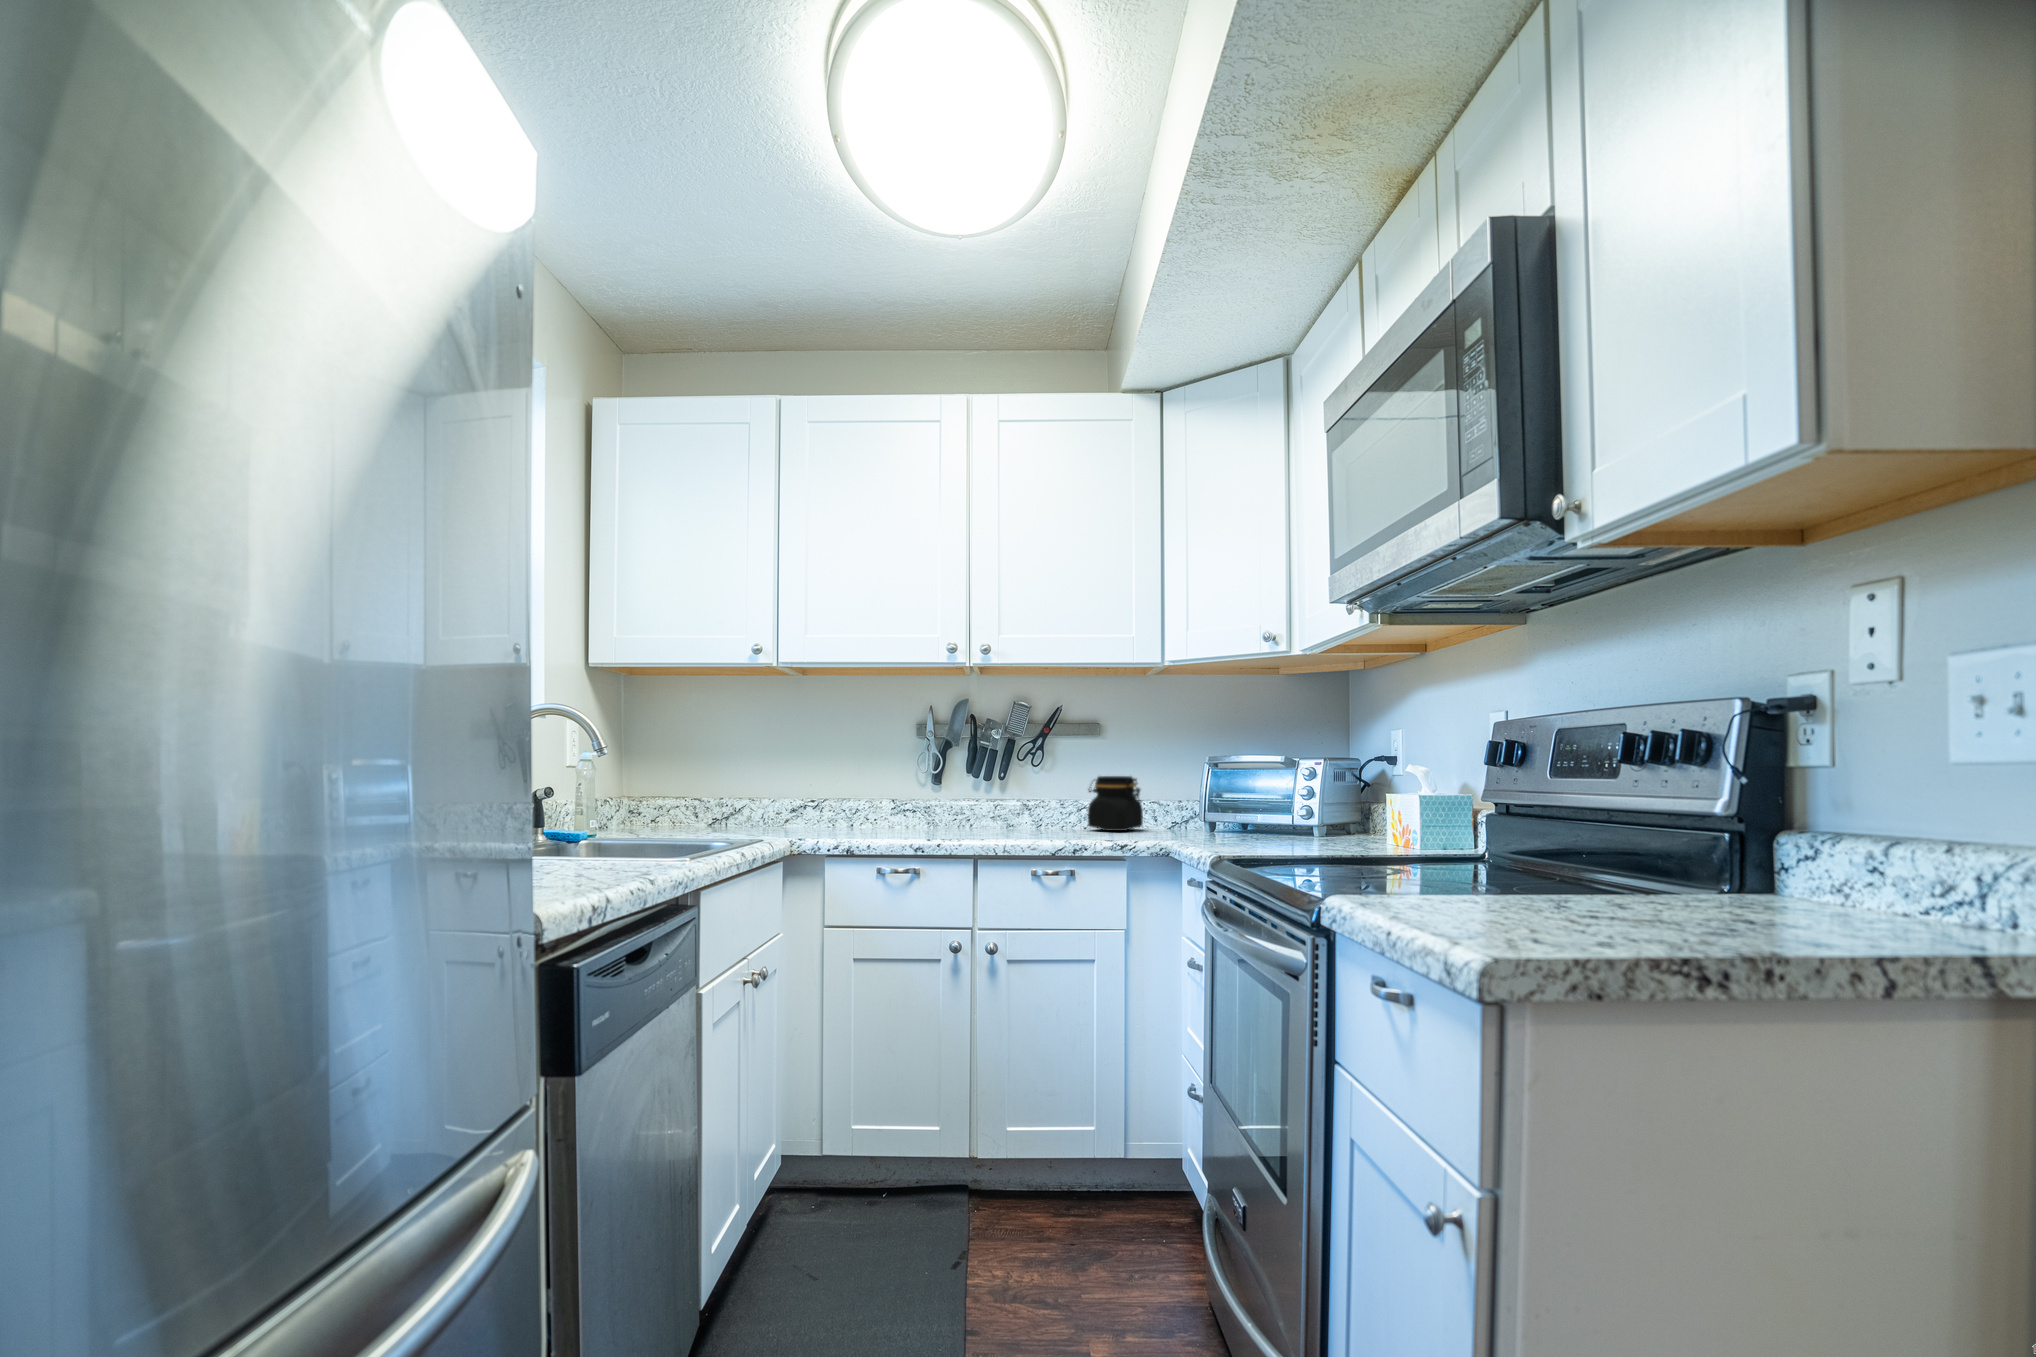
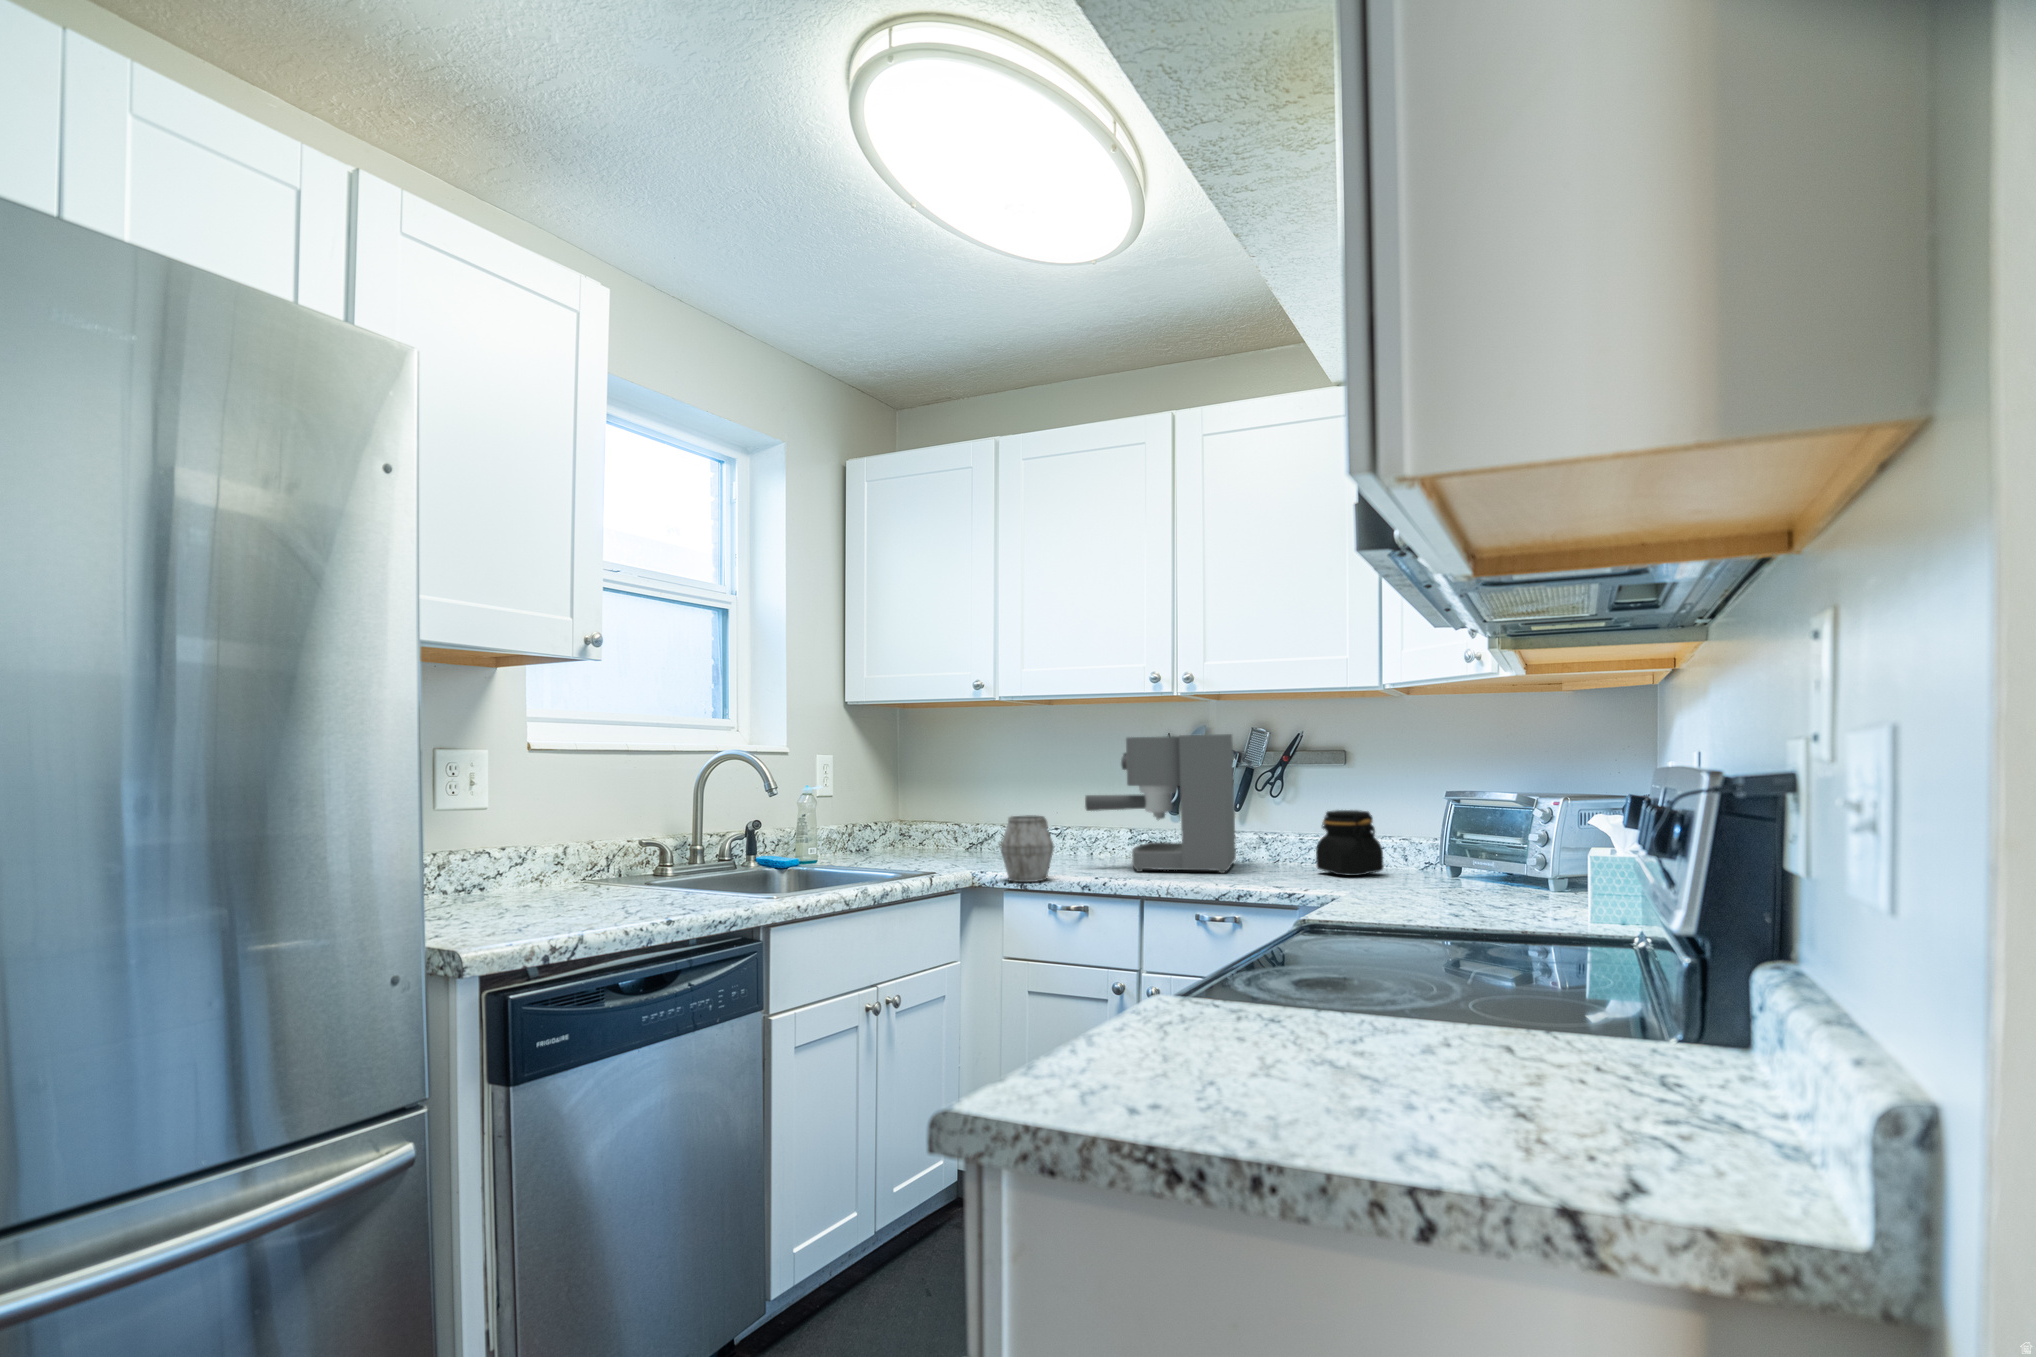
coffee maker: none [878,708,1019,836] -> present [1085,734,1236,873]
mug: none [828,783,880,847] -> present [1001,815,1054,882]

